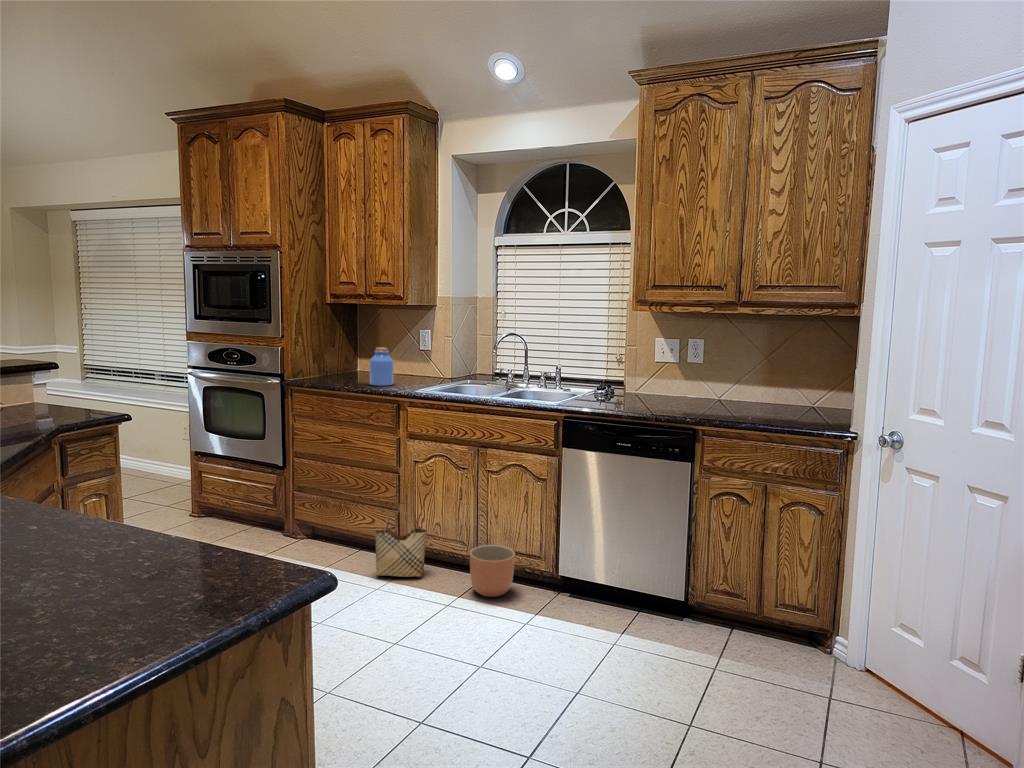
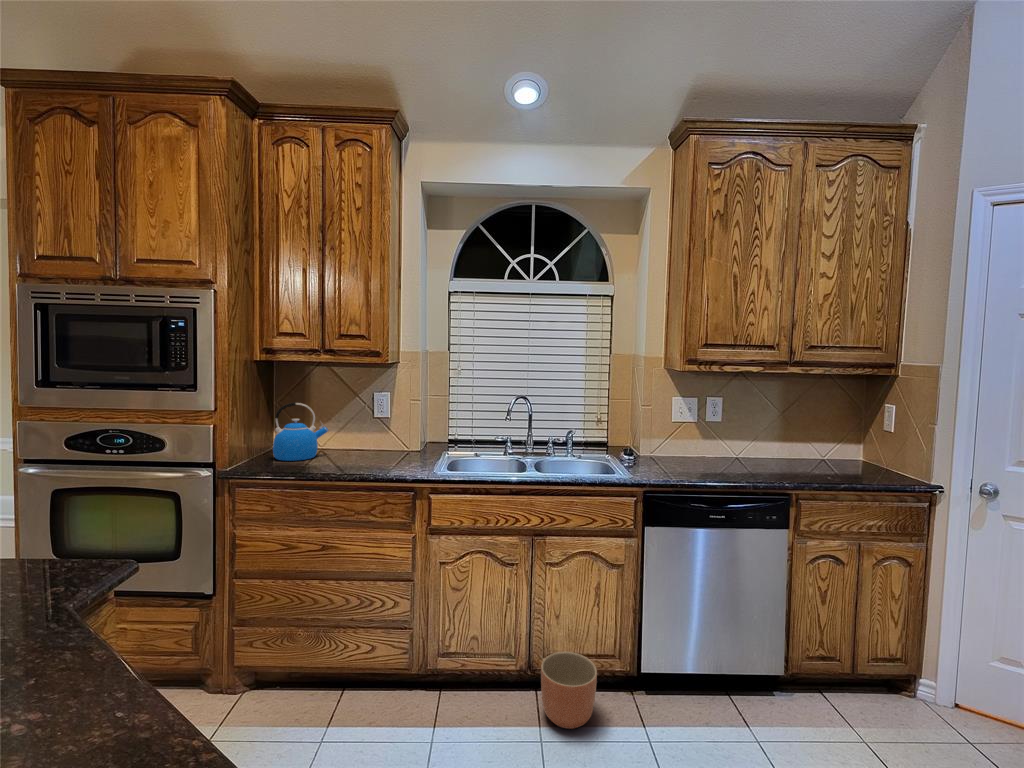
kettle: none [329,334,370,379] -> present [273,402,328,461]
jar: present [370,347,393,386] -> none [350,418,381,467]
woven basket: present [374,503,427,577] -> none [402,622,469,738]

